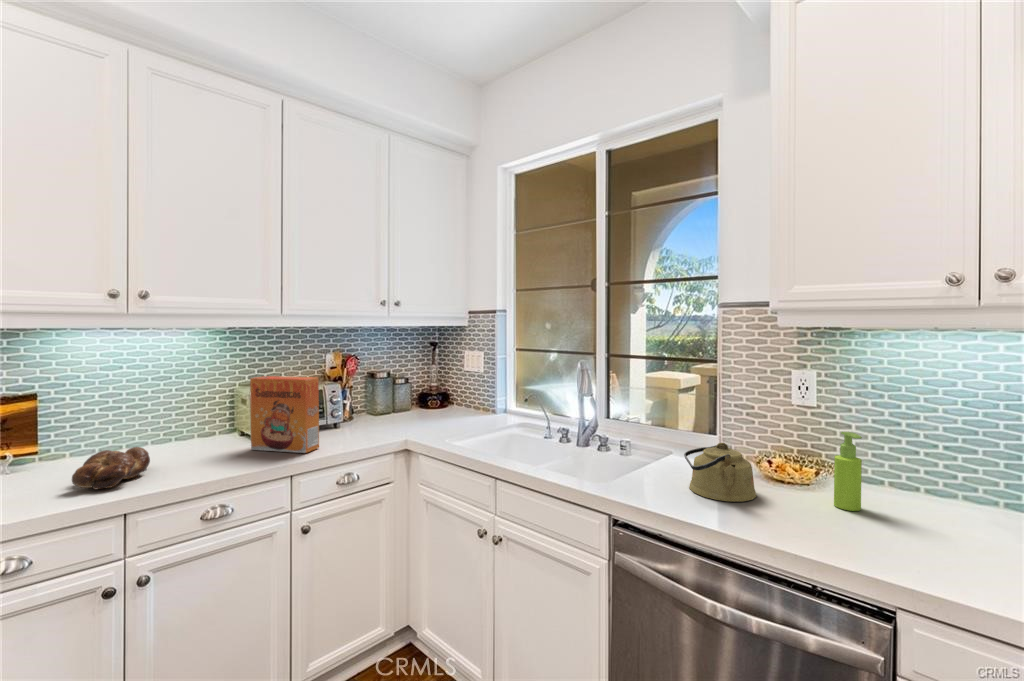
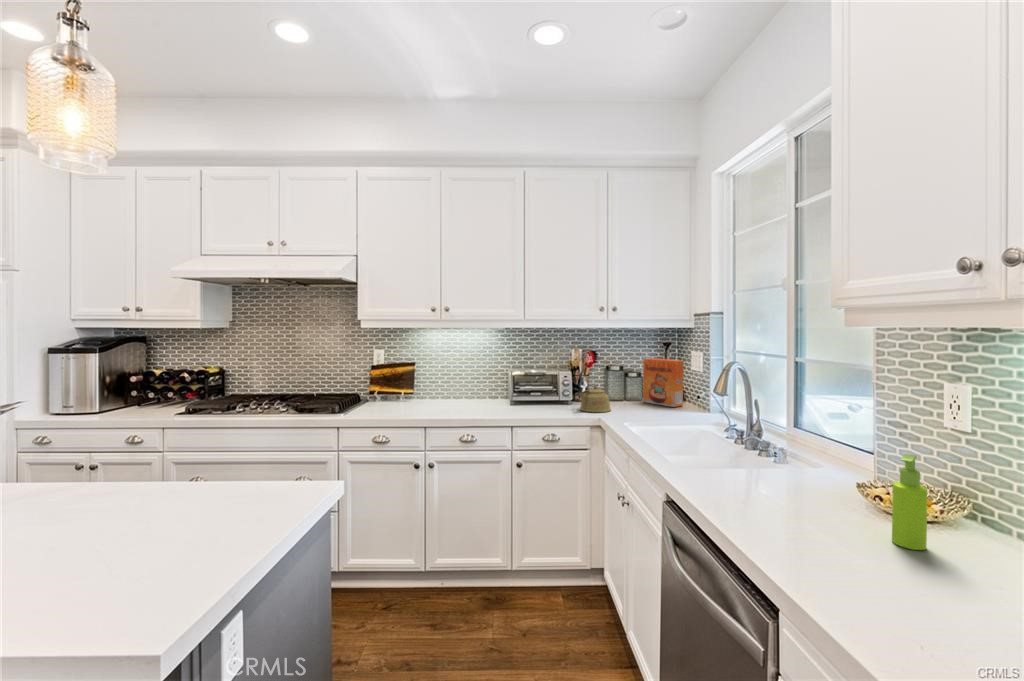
cereal box: present [250,376,319,453] -> present [643,358,683,407]
kettle: present [684,443,757,502] -> present [575,386,611,412]
bread loaf: present [72,447,150,489] -> none [413,396,451,415]

